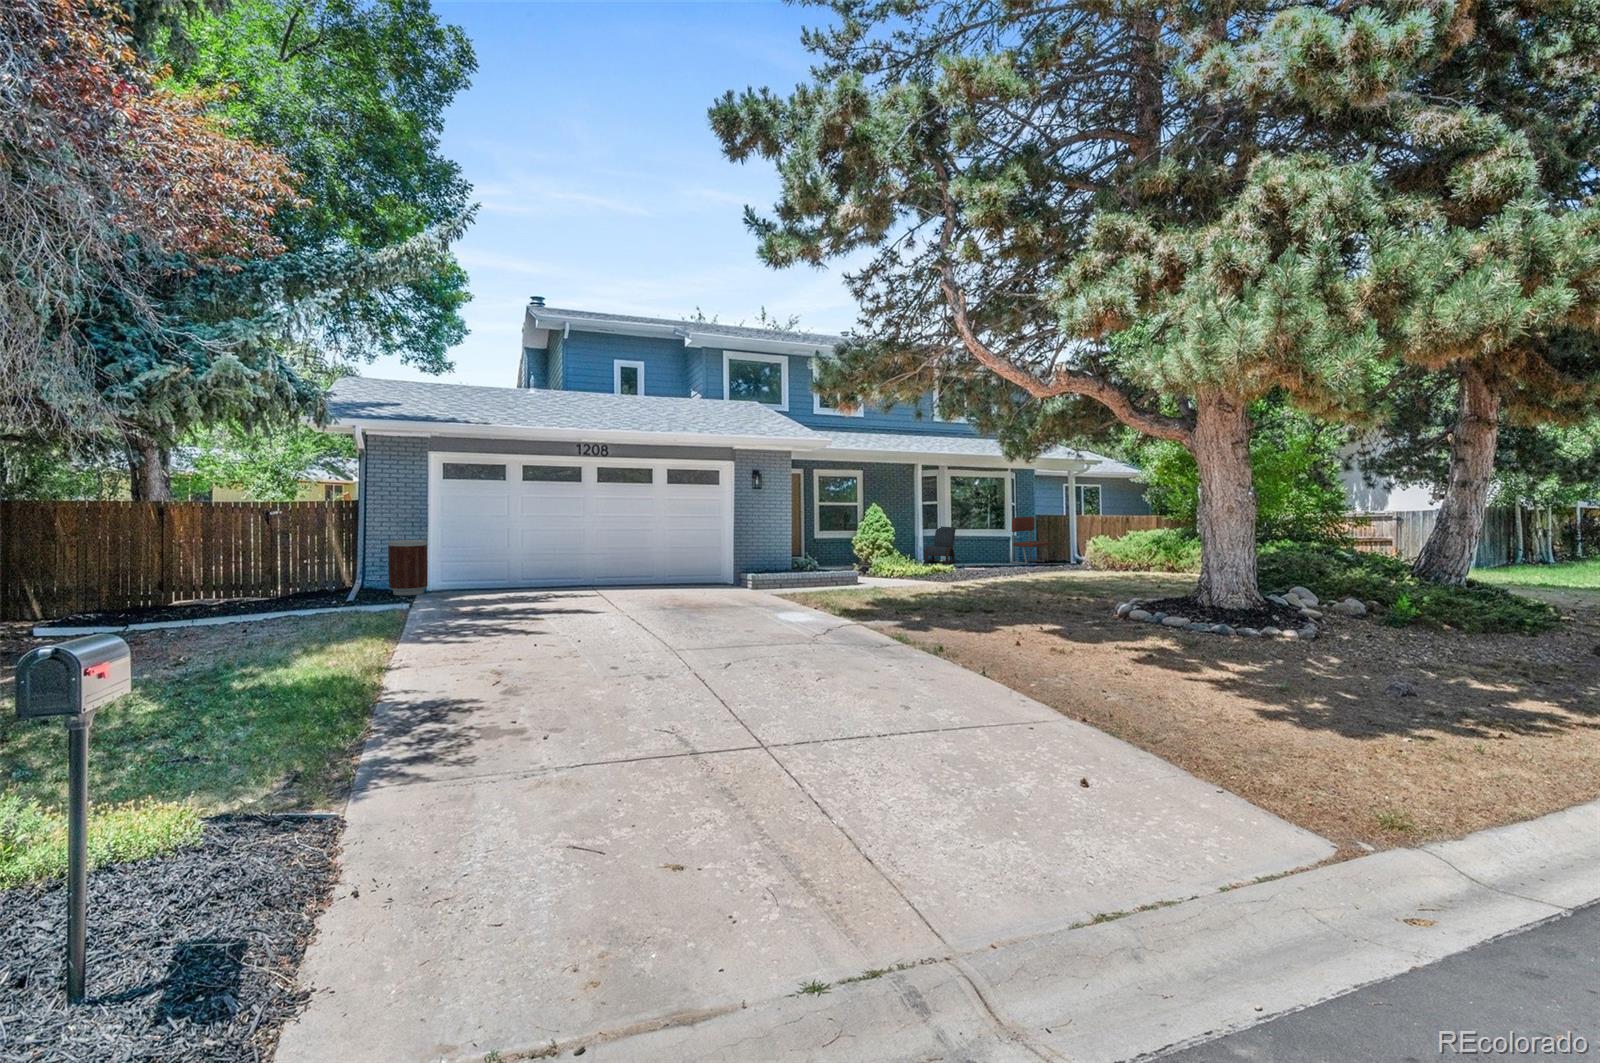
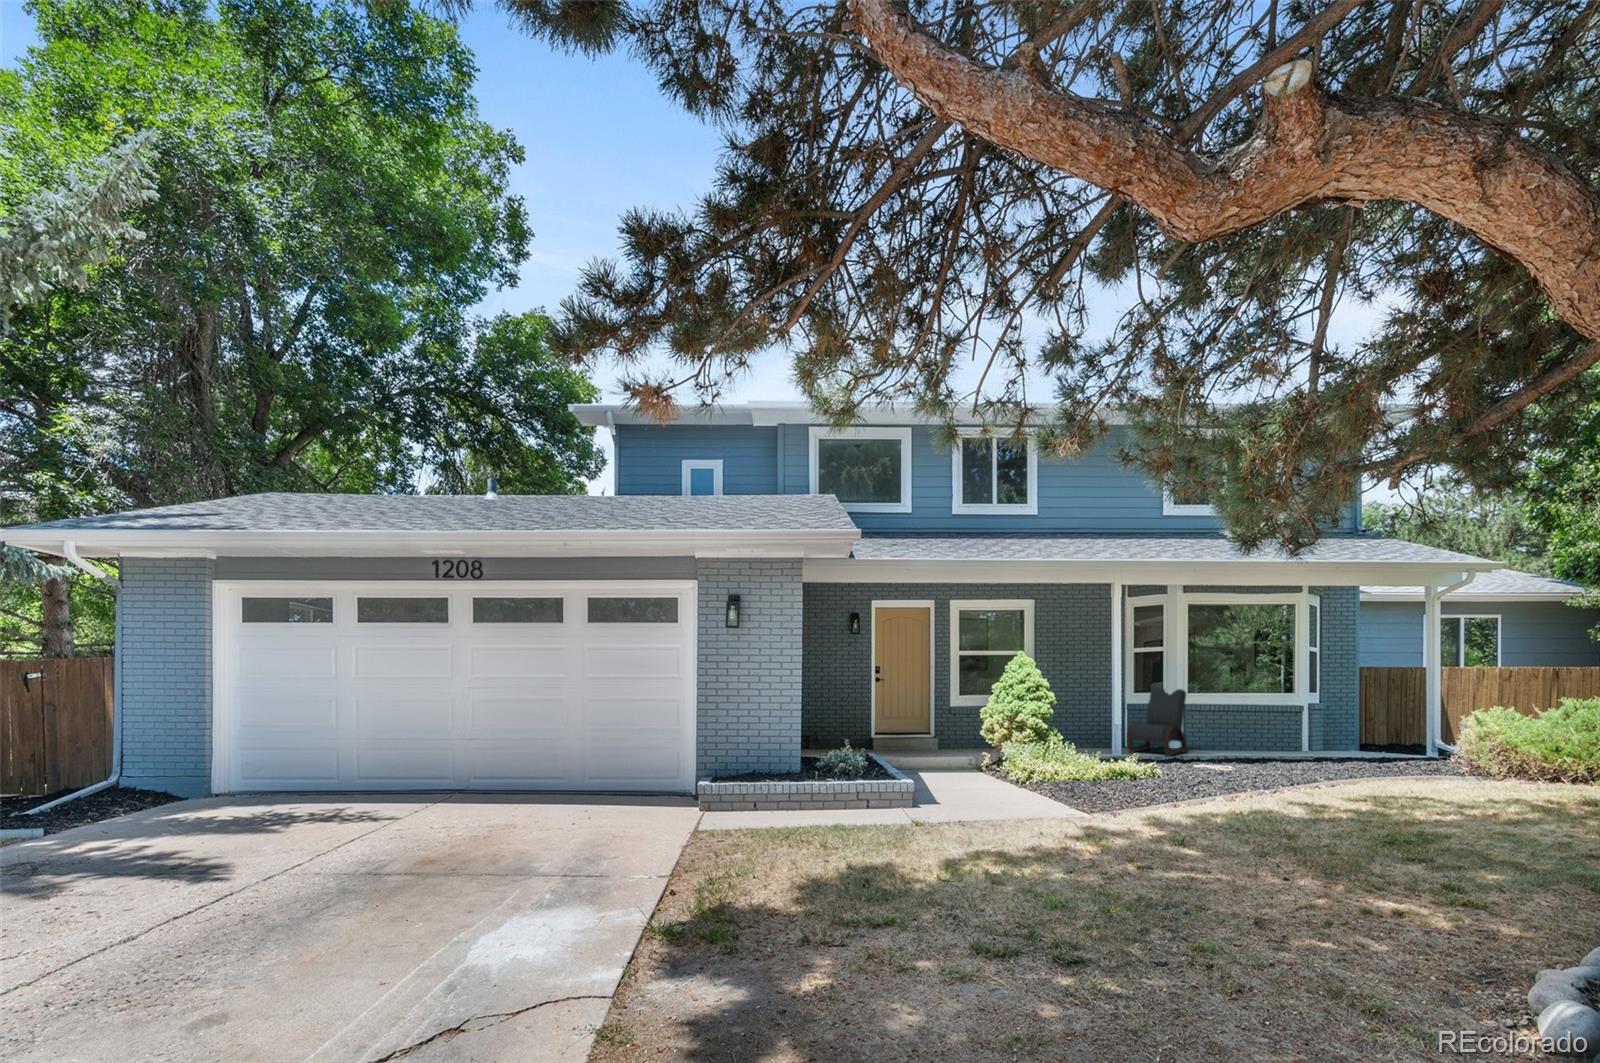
bench: present [1011,517,1052,564] -> none [1298,670,1387,761]
trash can: present [388,540,428,595] -> none [131,714,202,805]

